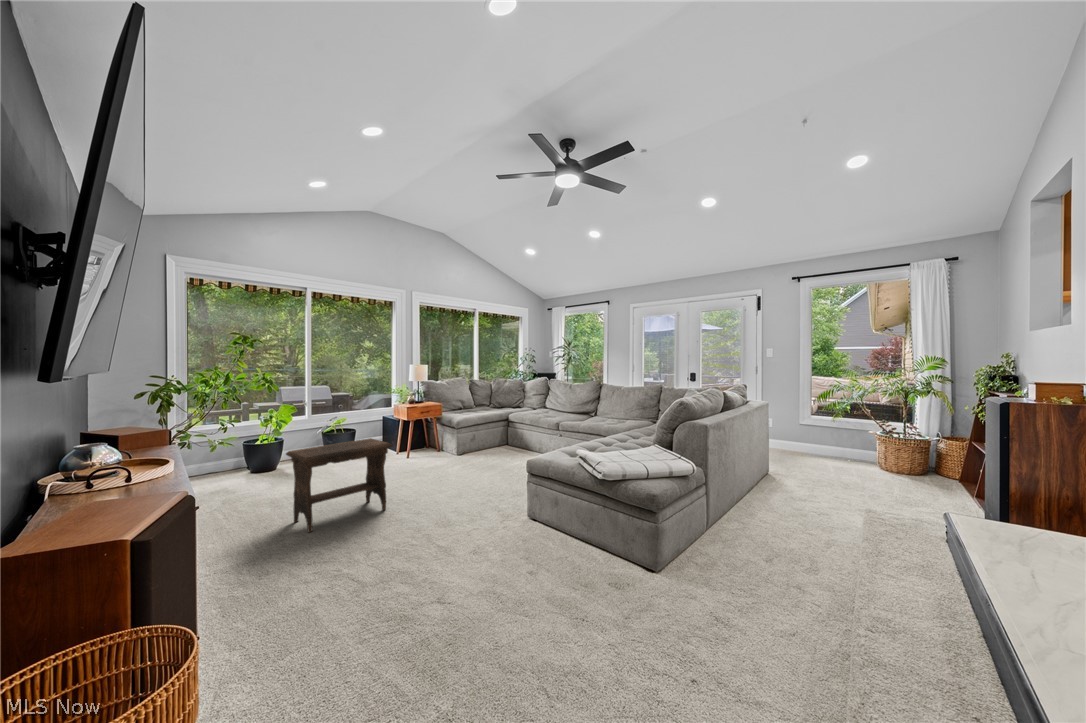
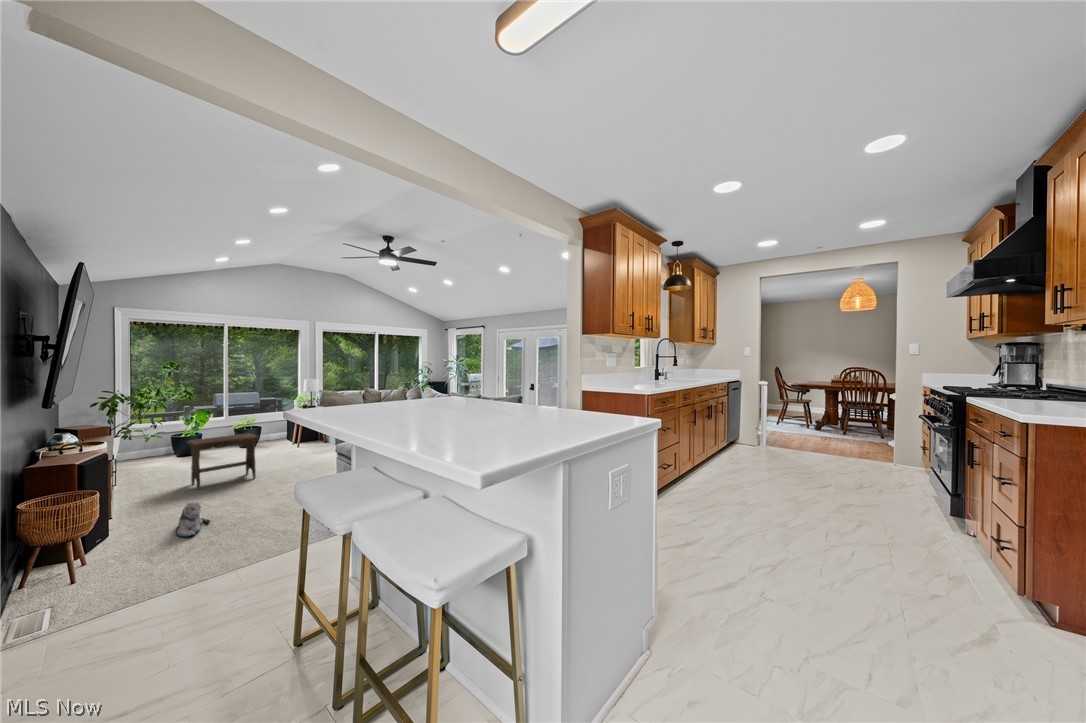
plush toy: none [318,585,379,671] -> present [176,503,210,537]

